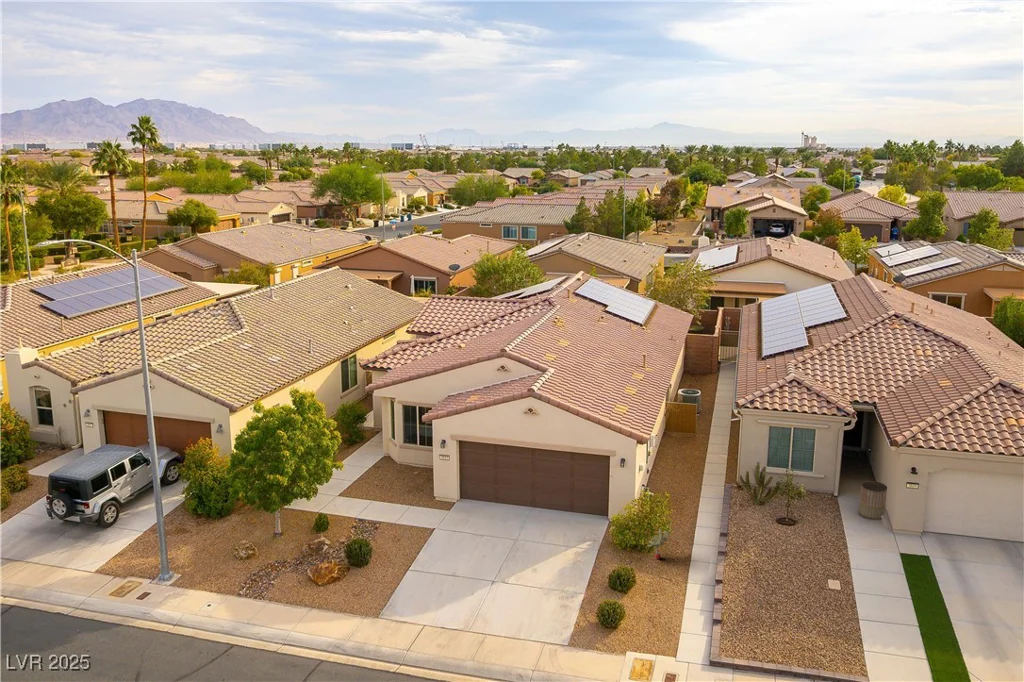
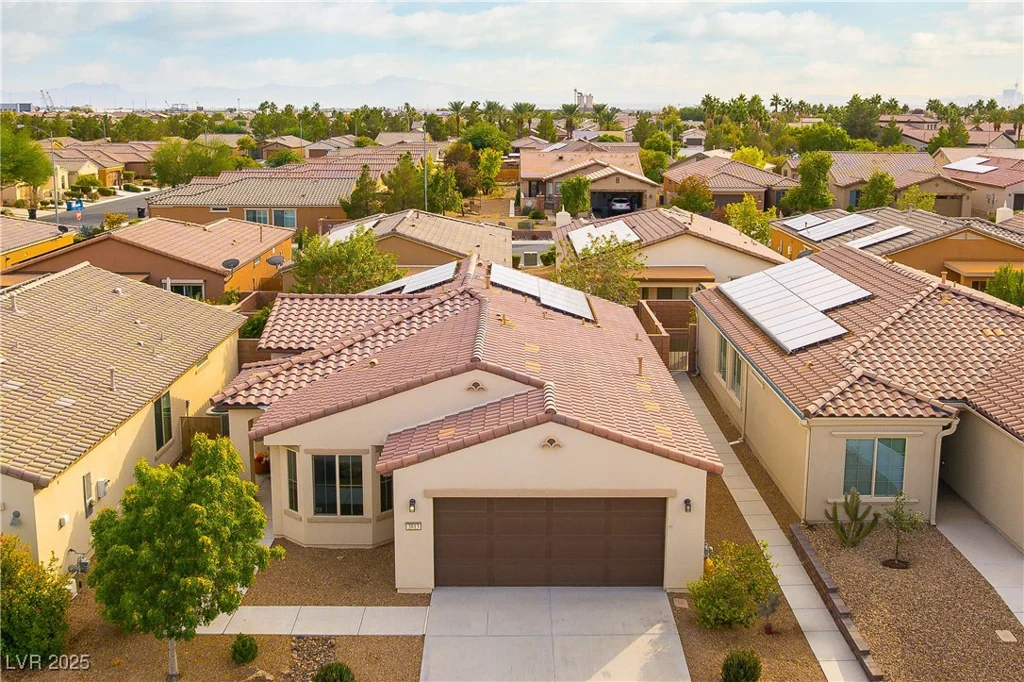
trash can: present [859,481,887,520] -> none [975,500,1011,550]

